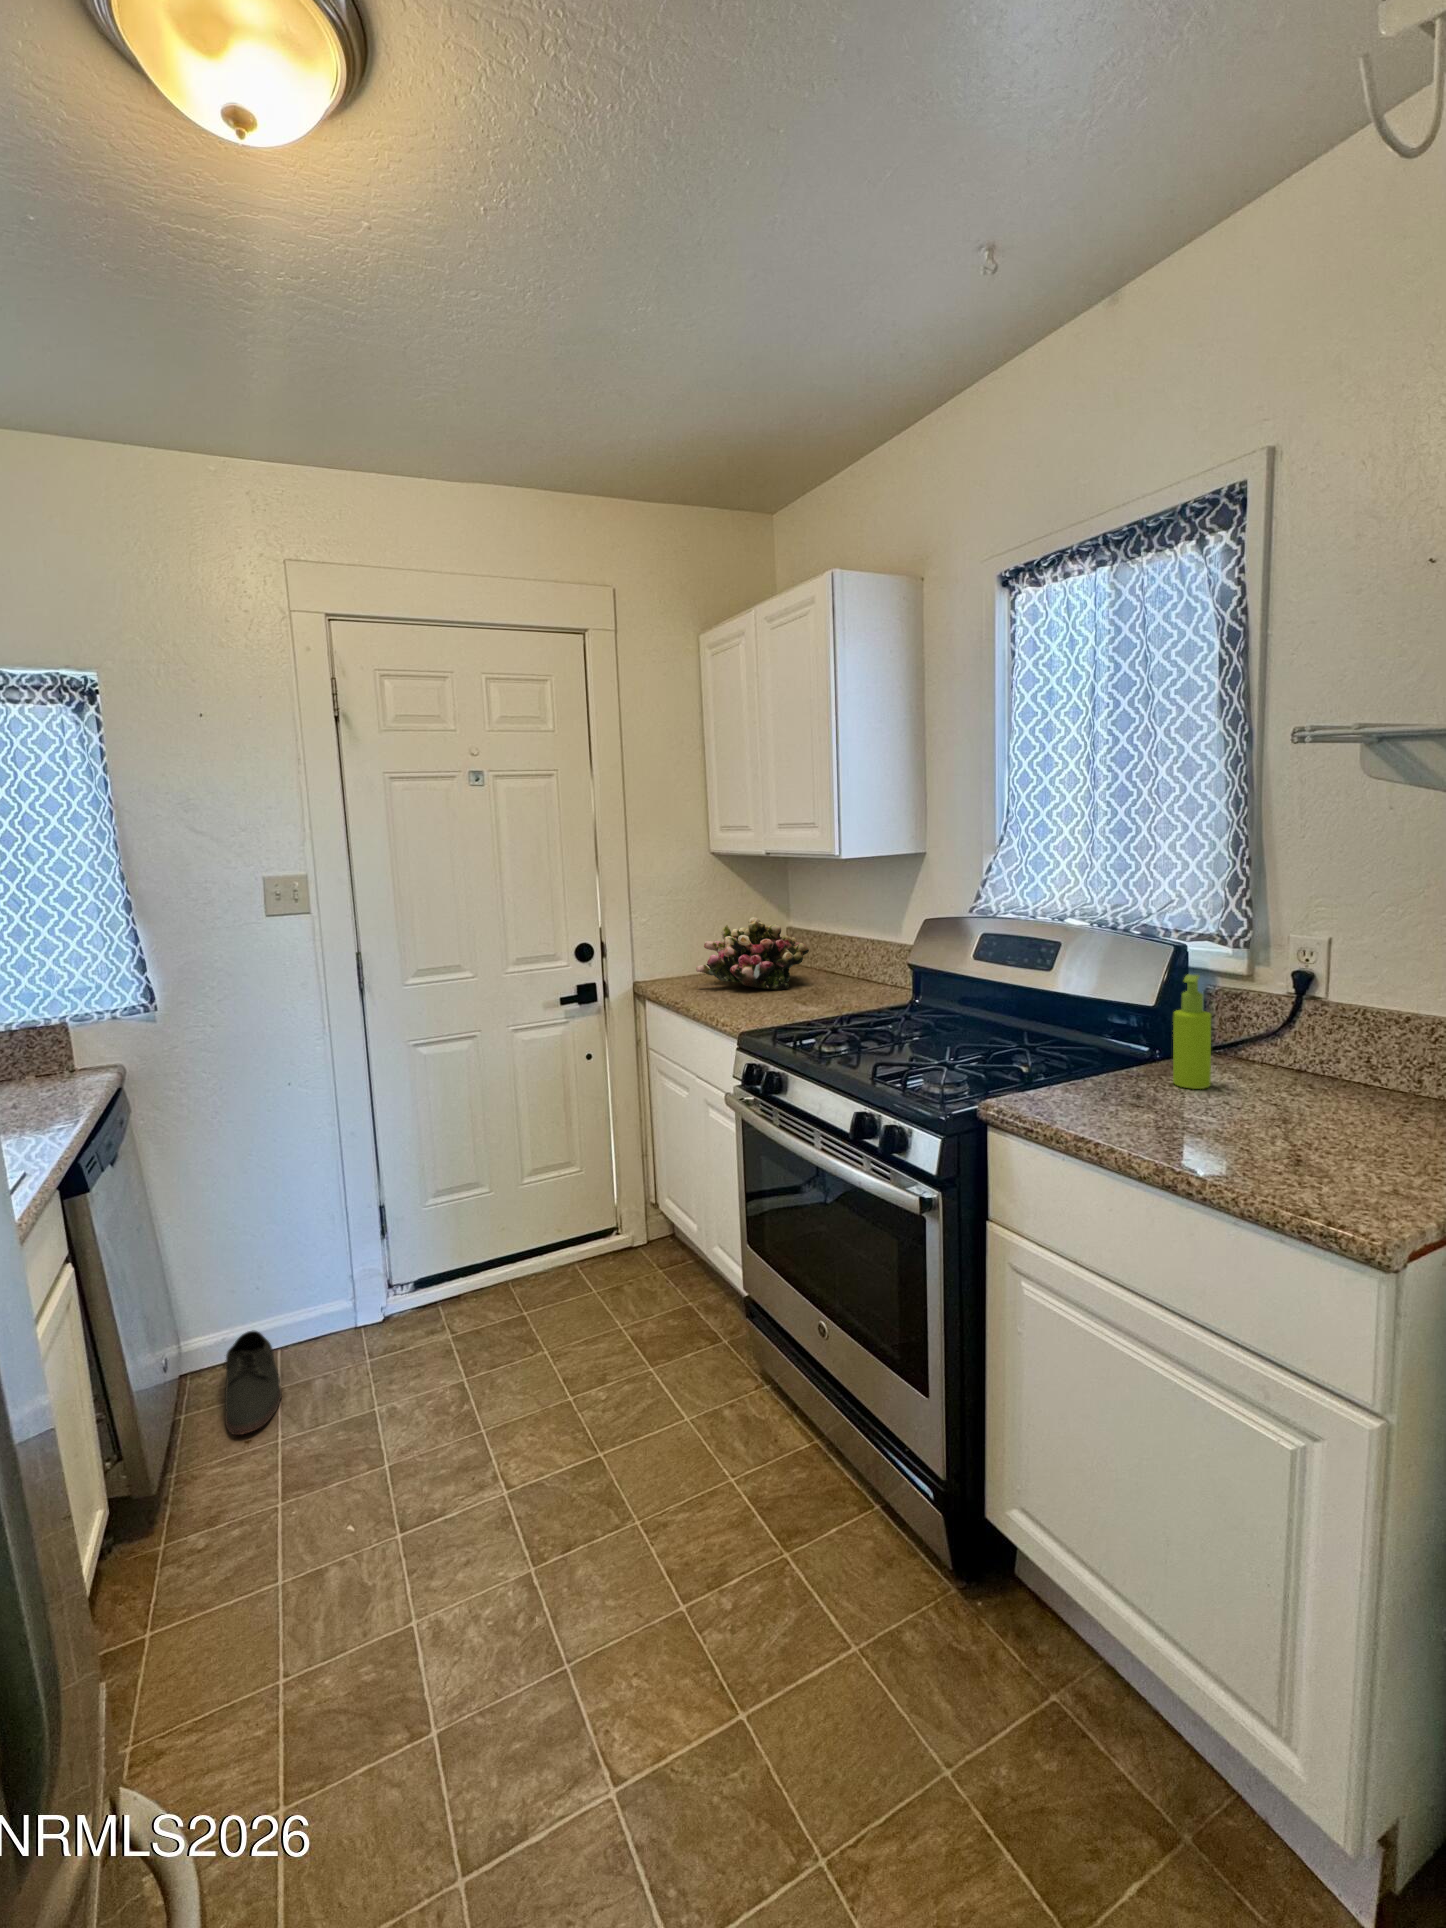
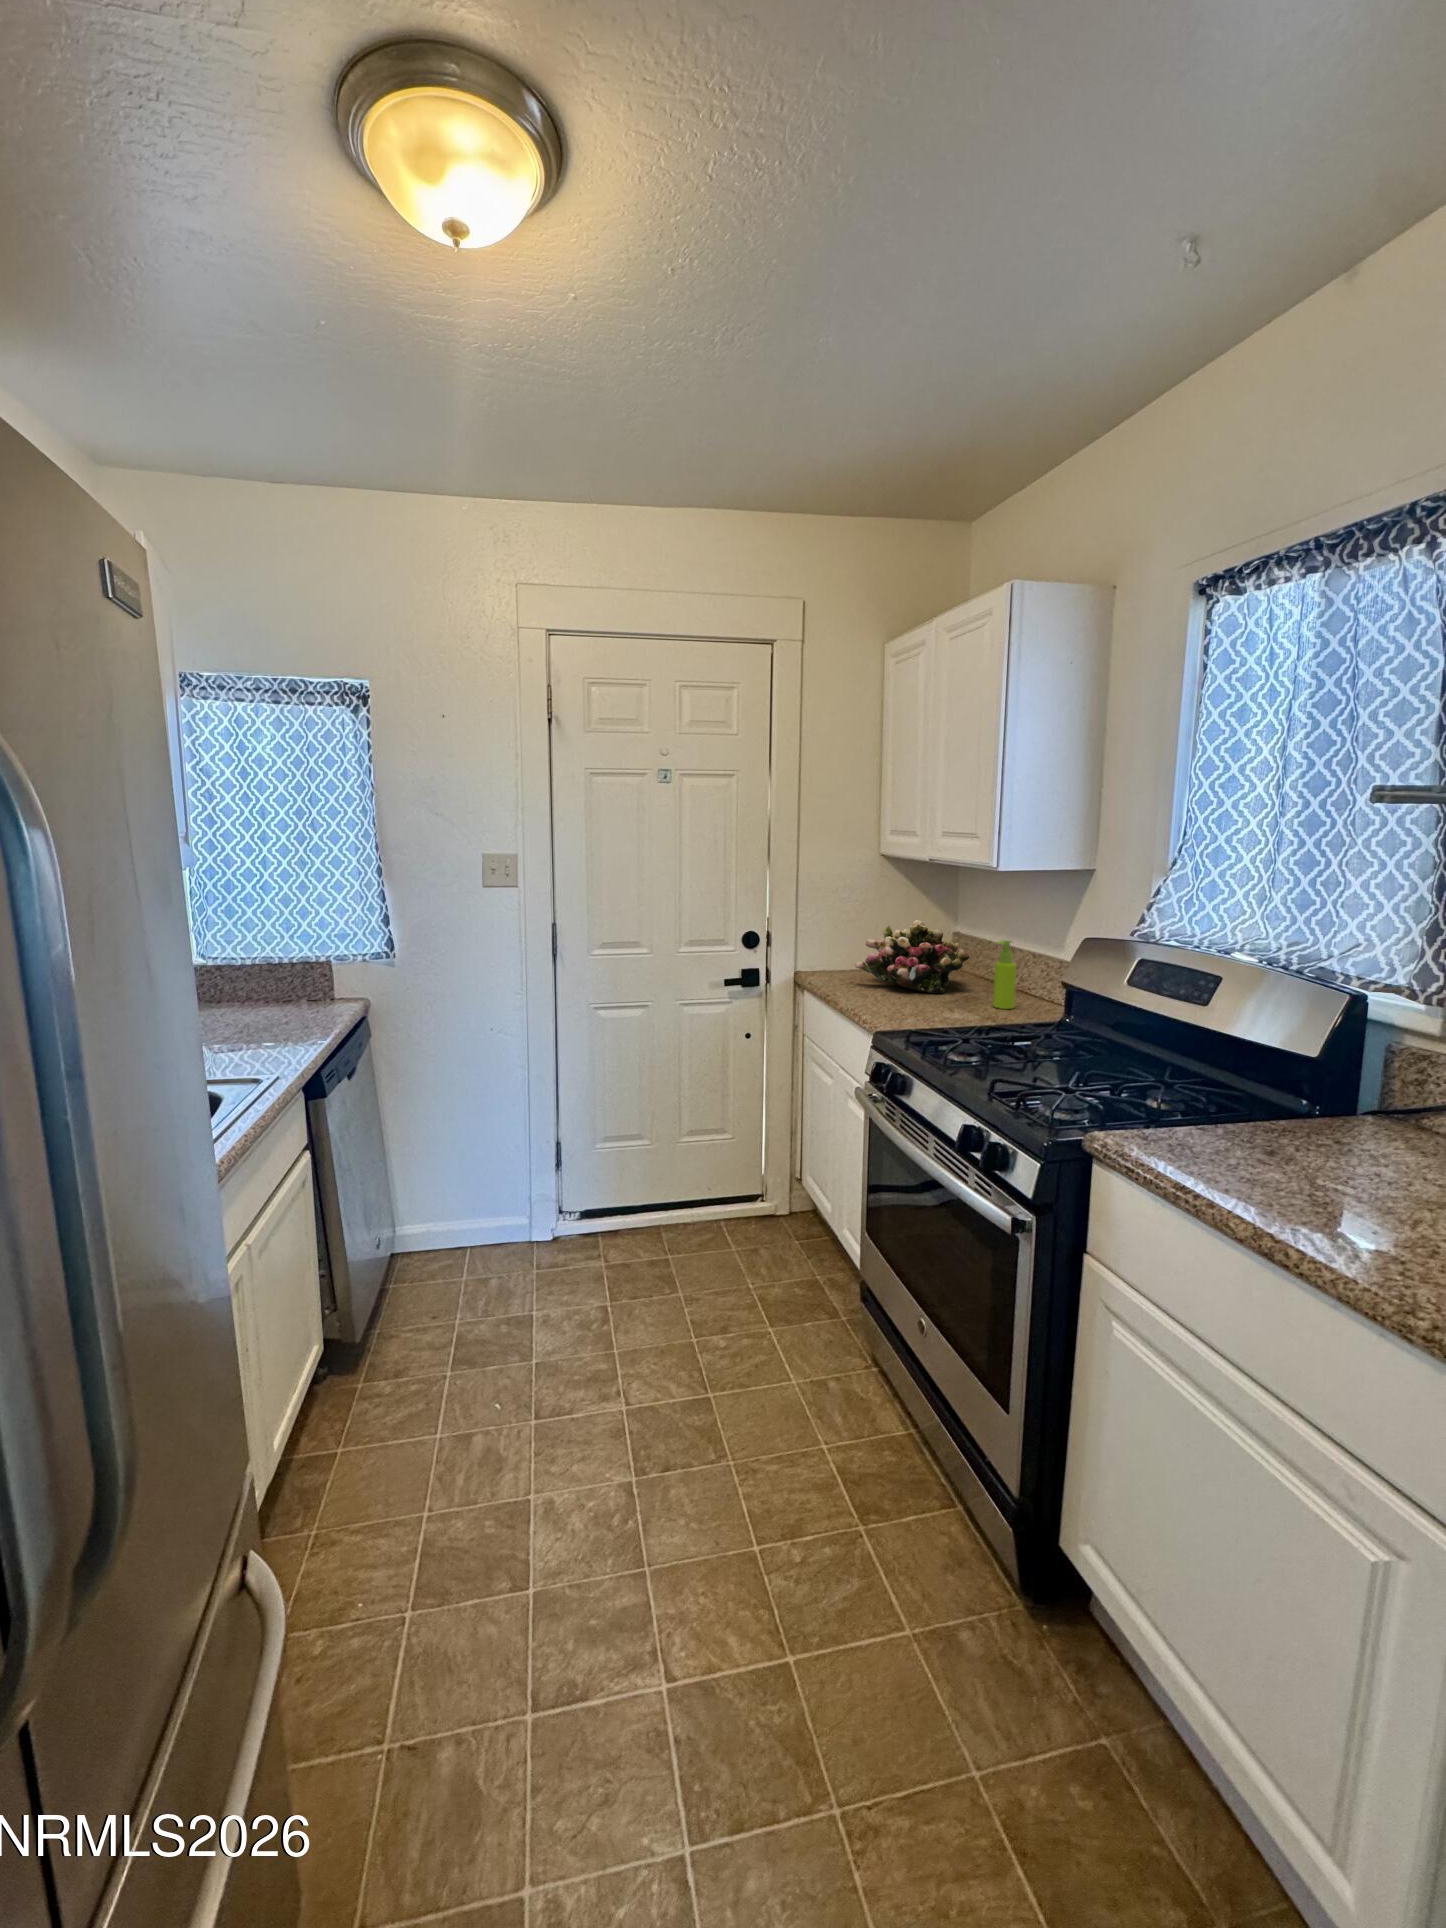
soap dispenser: present [1173,974,1211,1089] -> present [993,940,1016,1009]
shoe: present [225,1331,282,1435] -> none [419,1230,464,1313]

